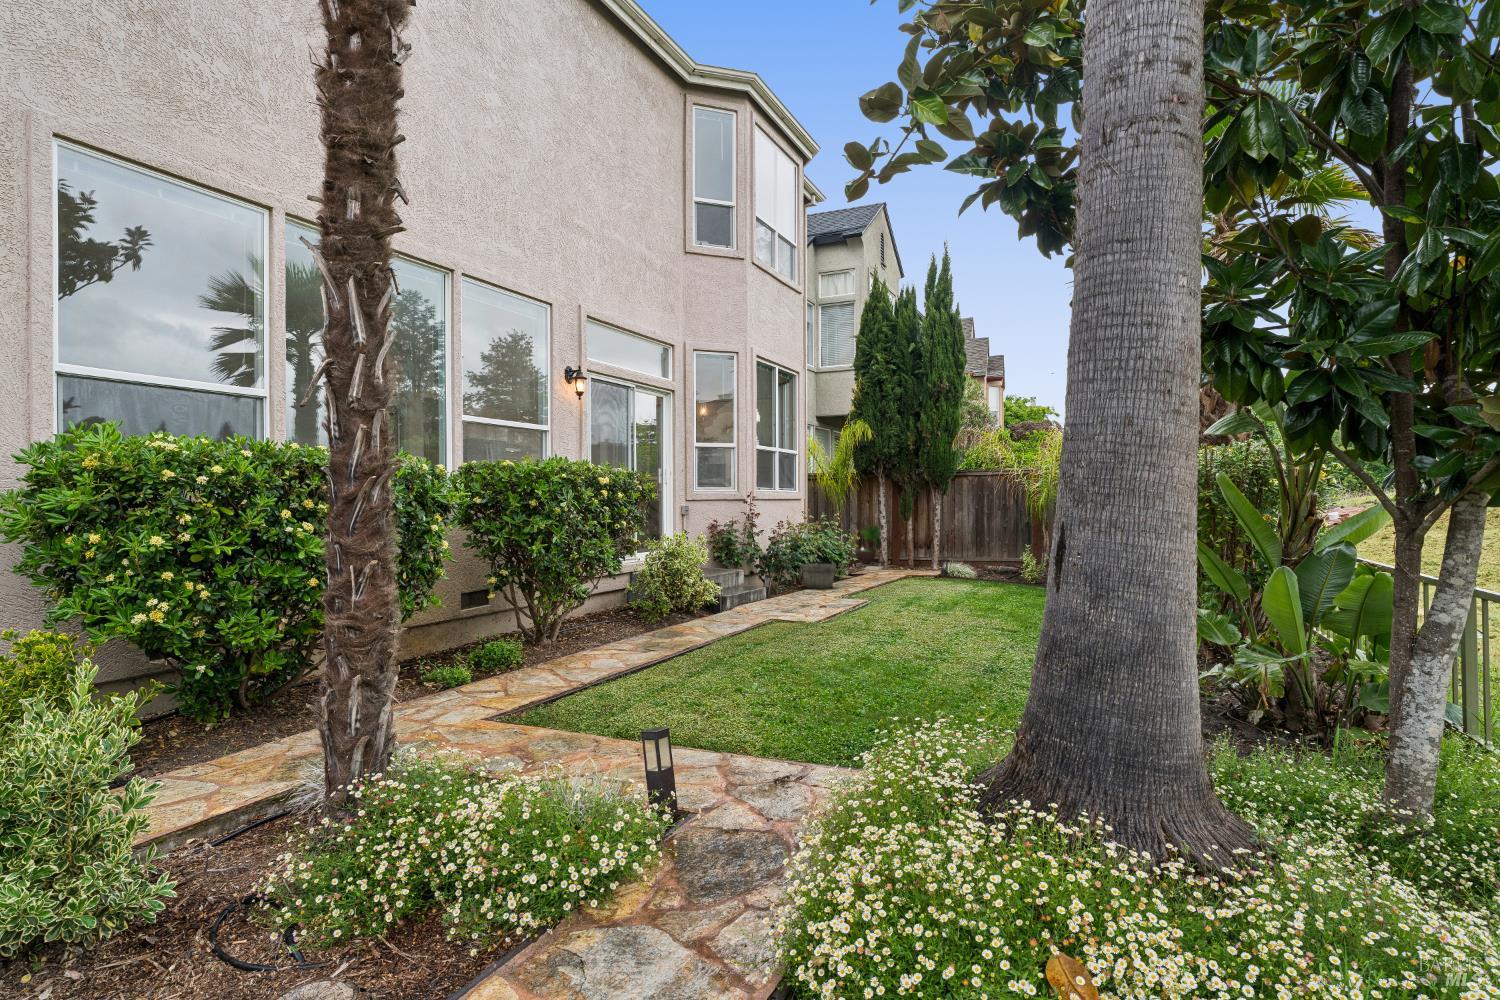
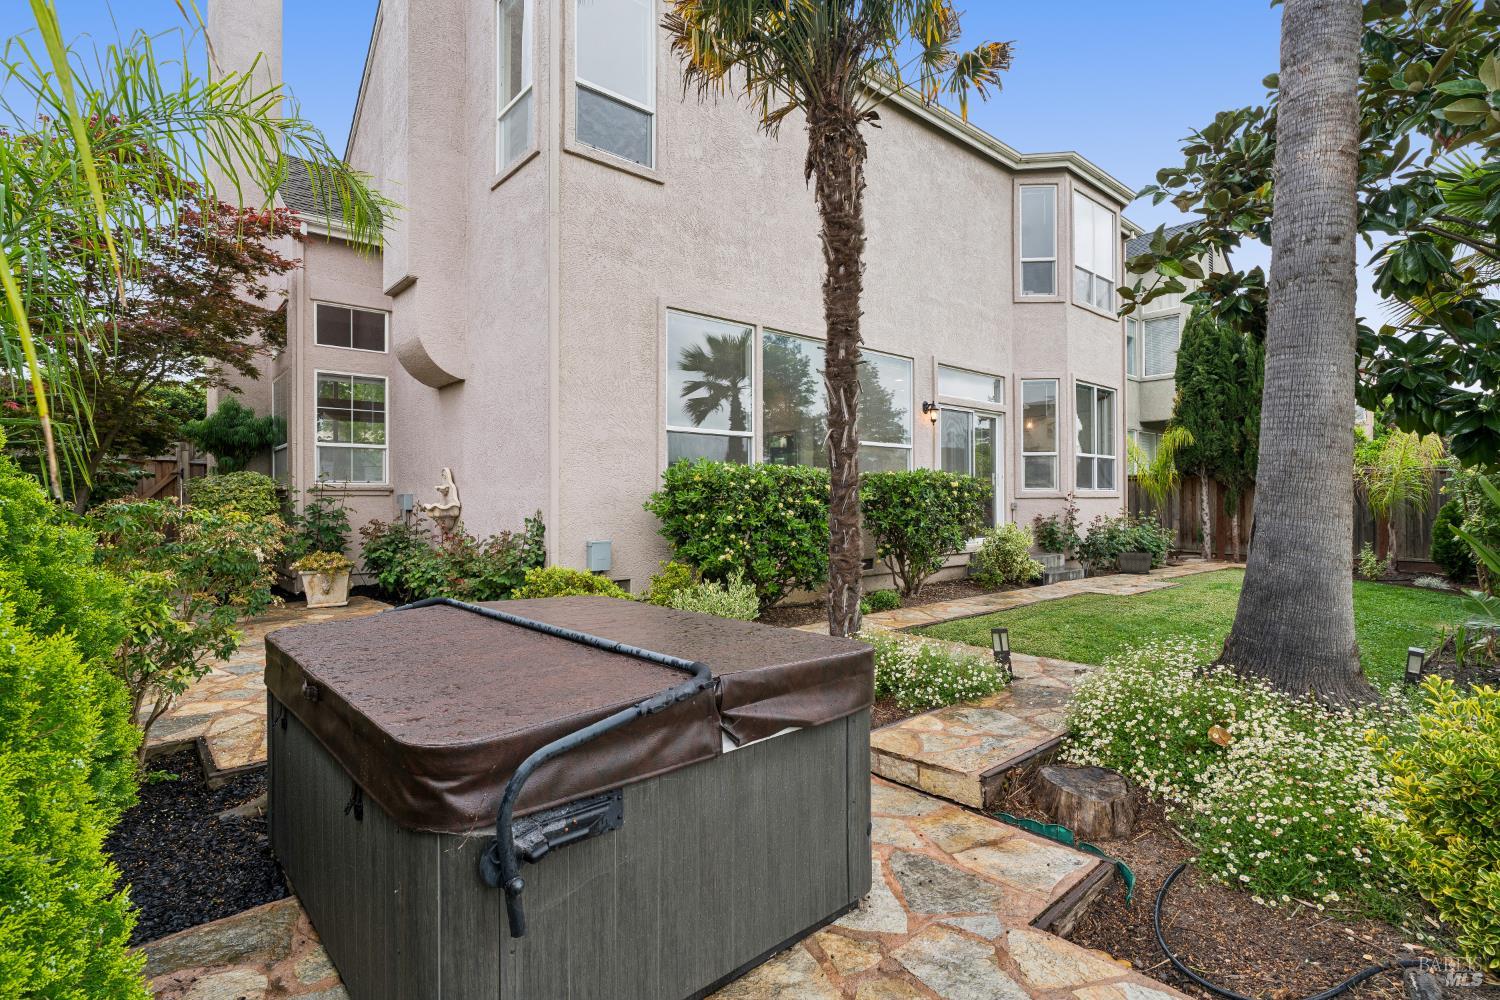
potted tree: present [857,525,880,563] -> none [1181,518,1208,557]

